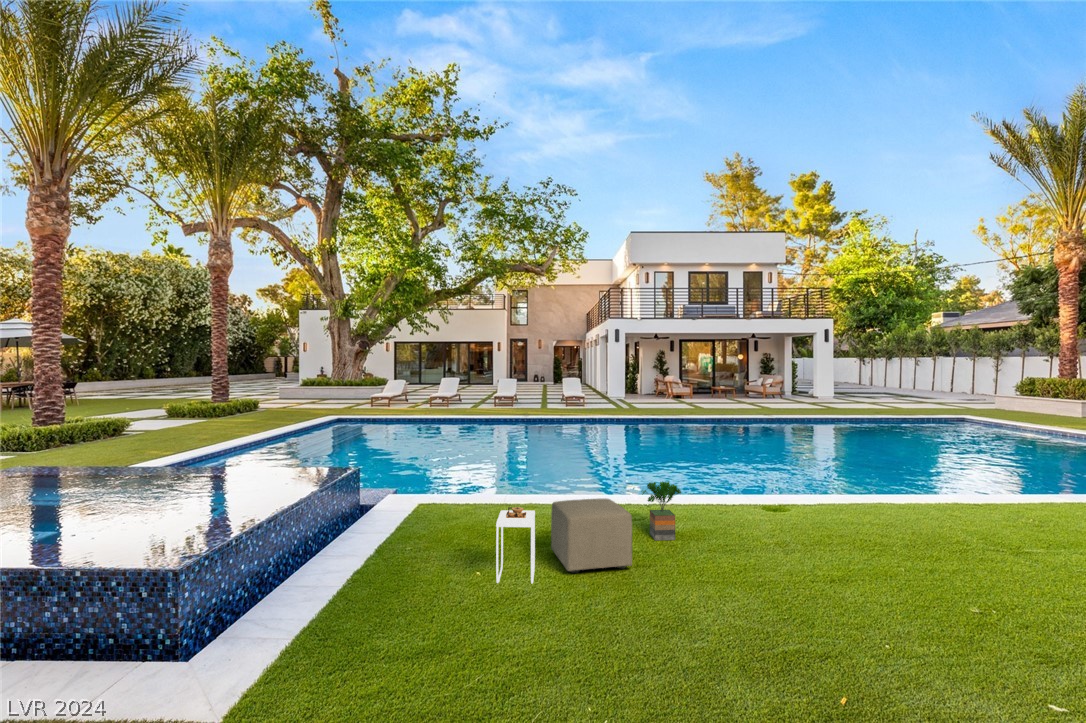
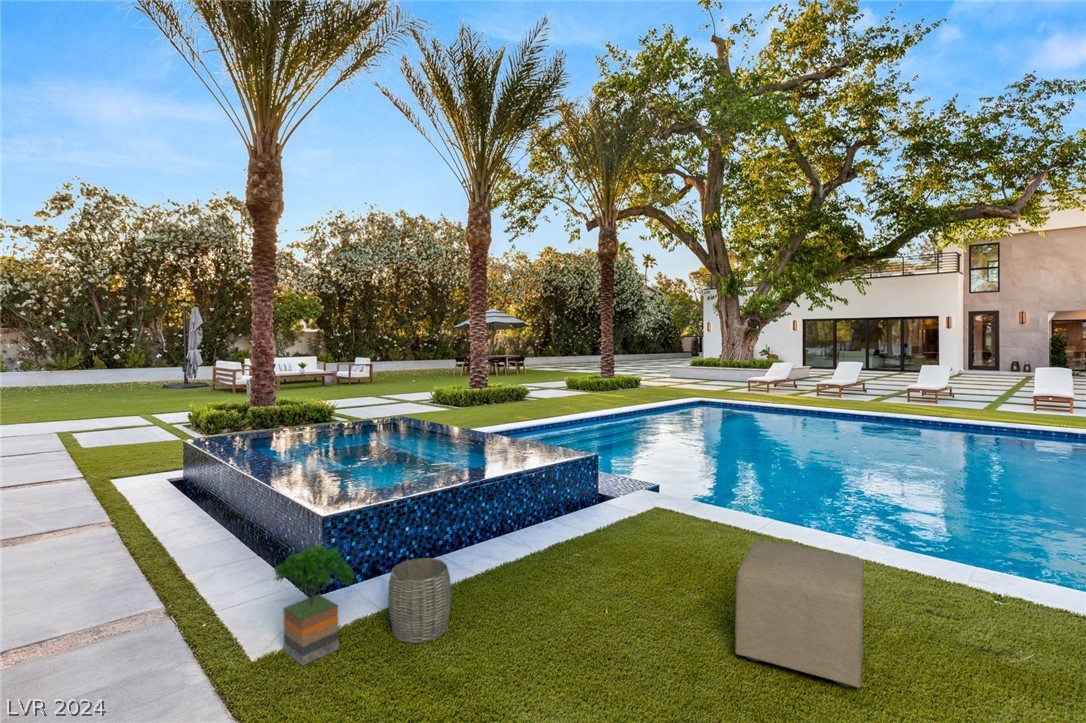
potted tree: present [642,482,681,540] -> present [274,545,354,666]
side table: present [496,507,535,583] -> none [623,532,703,652]
woven basket: none [318,569,376,645] -> present [388,558,451,643]

